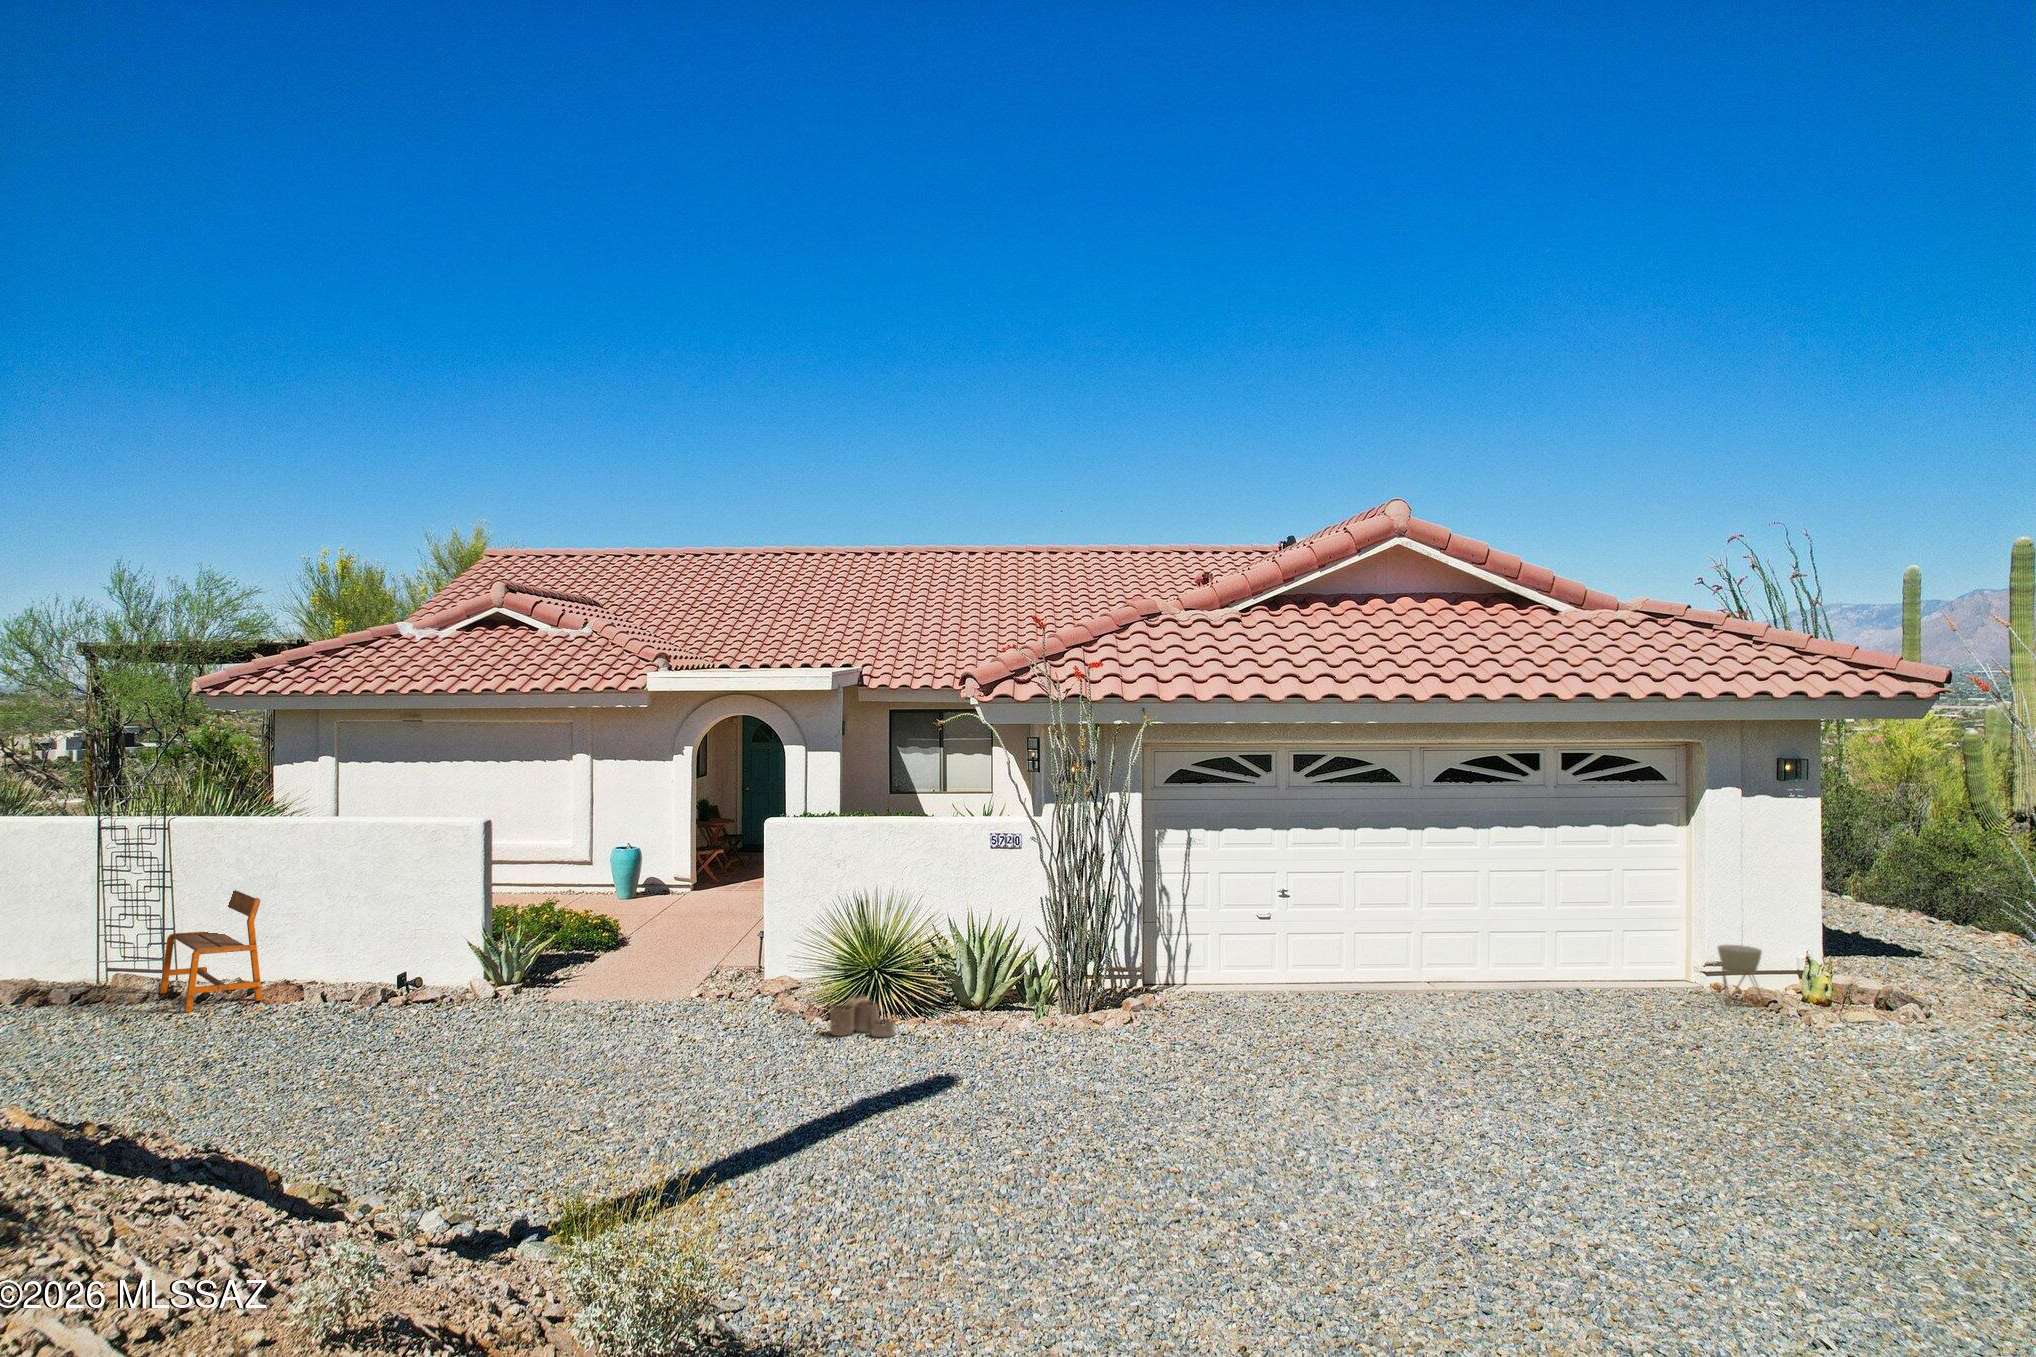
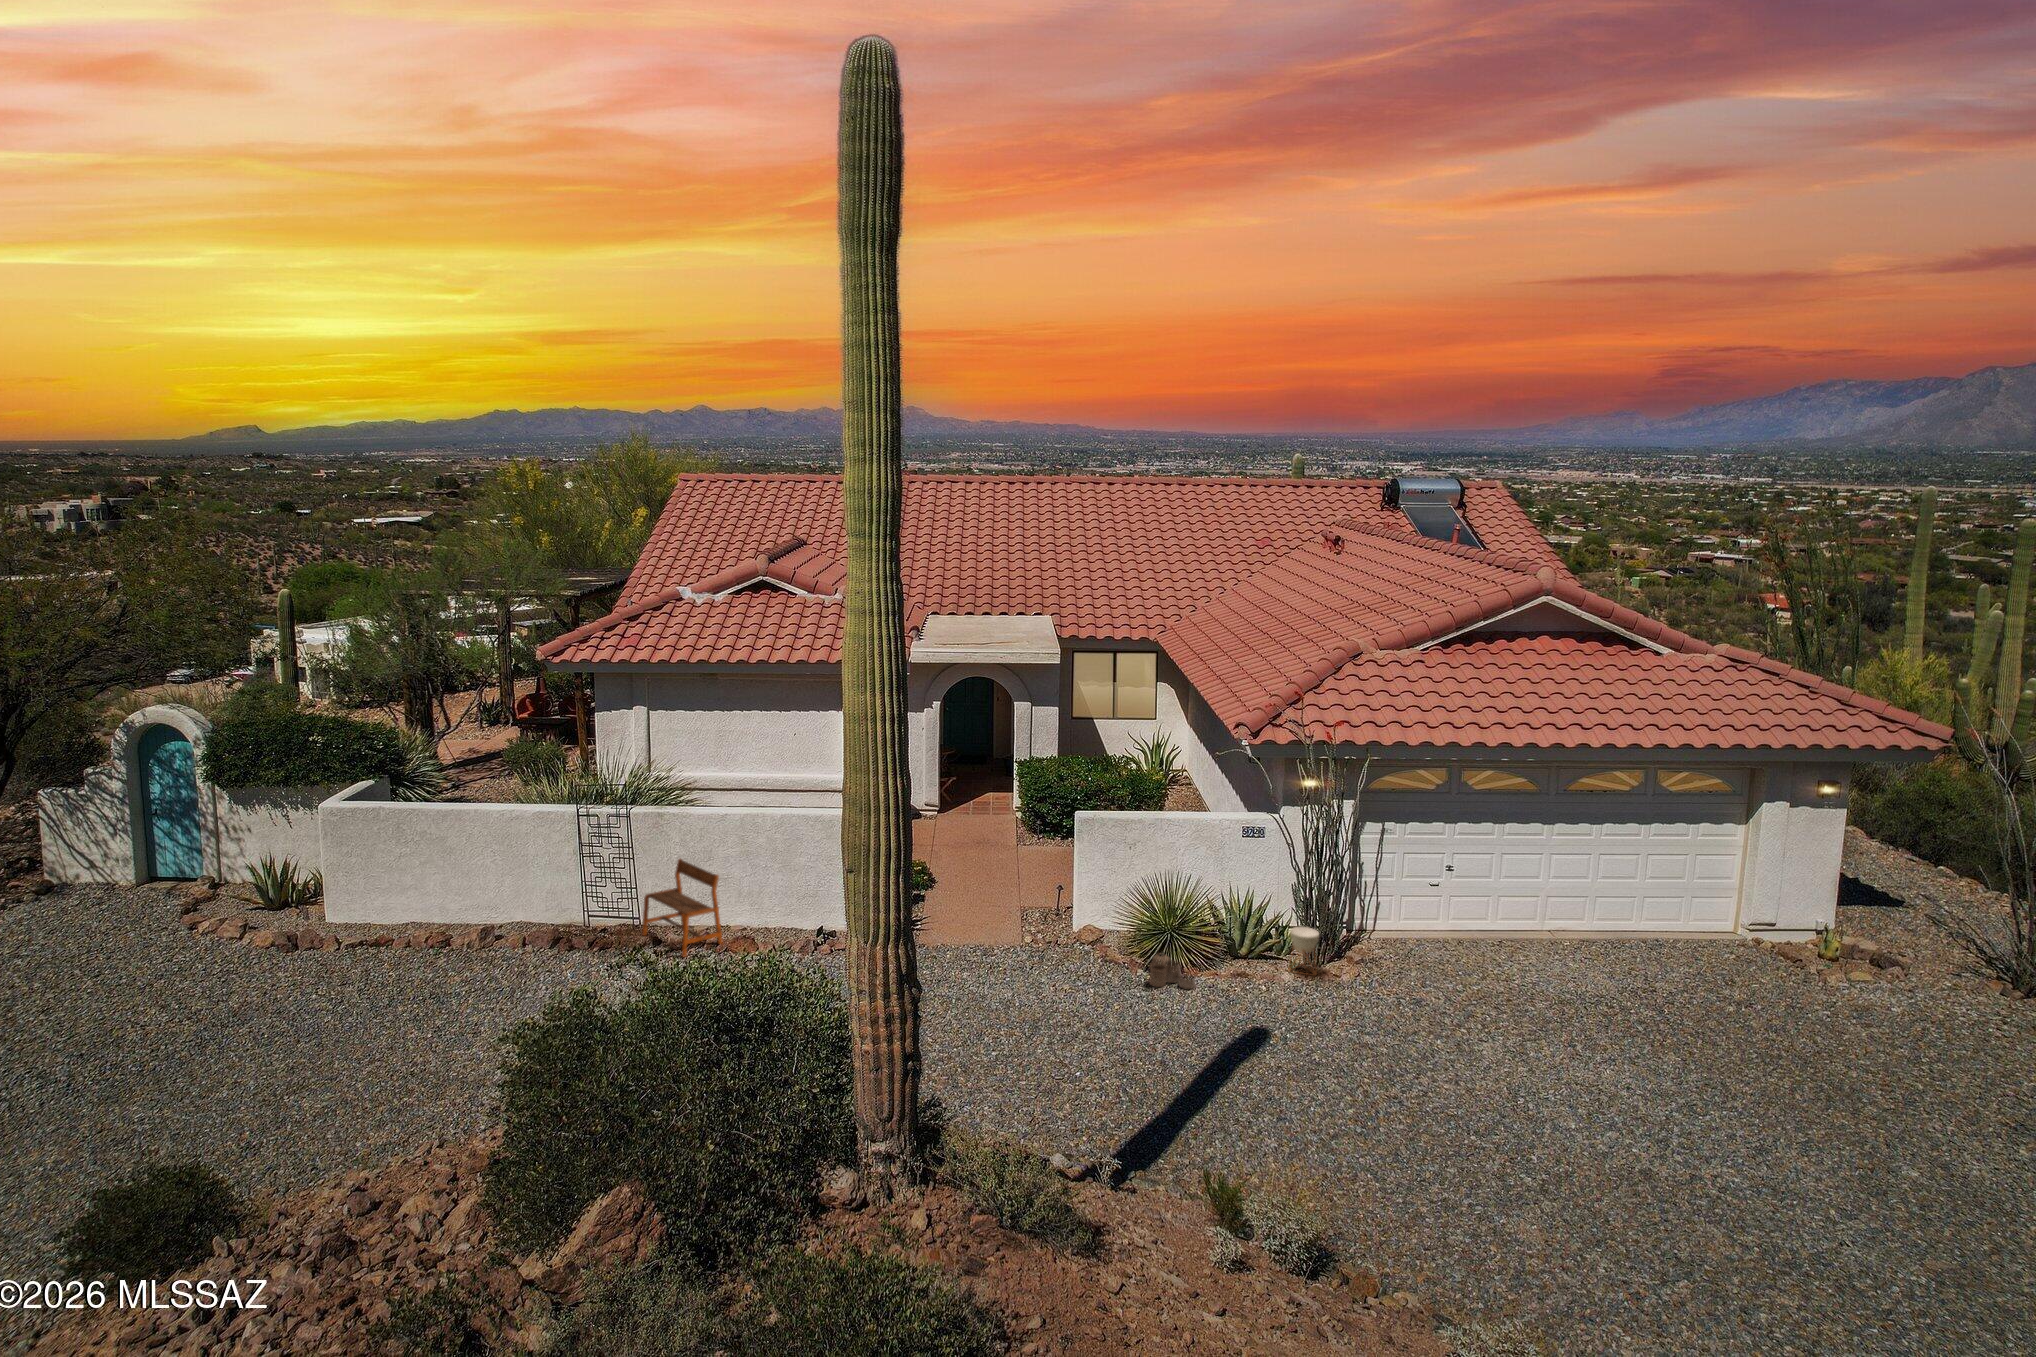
planter: present [1718,945,1765,1006] -> present [1288,927,1319,975]

